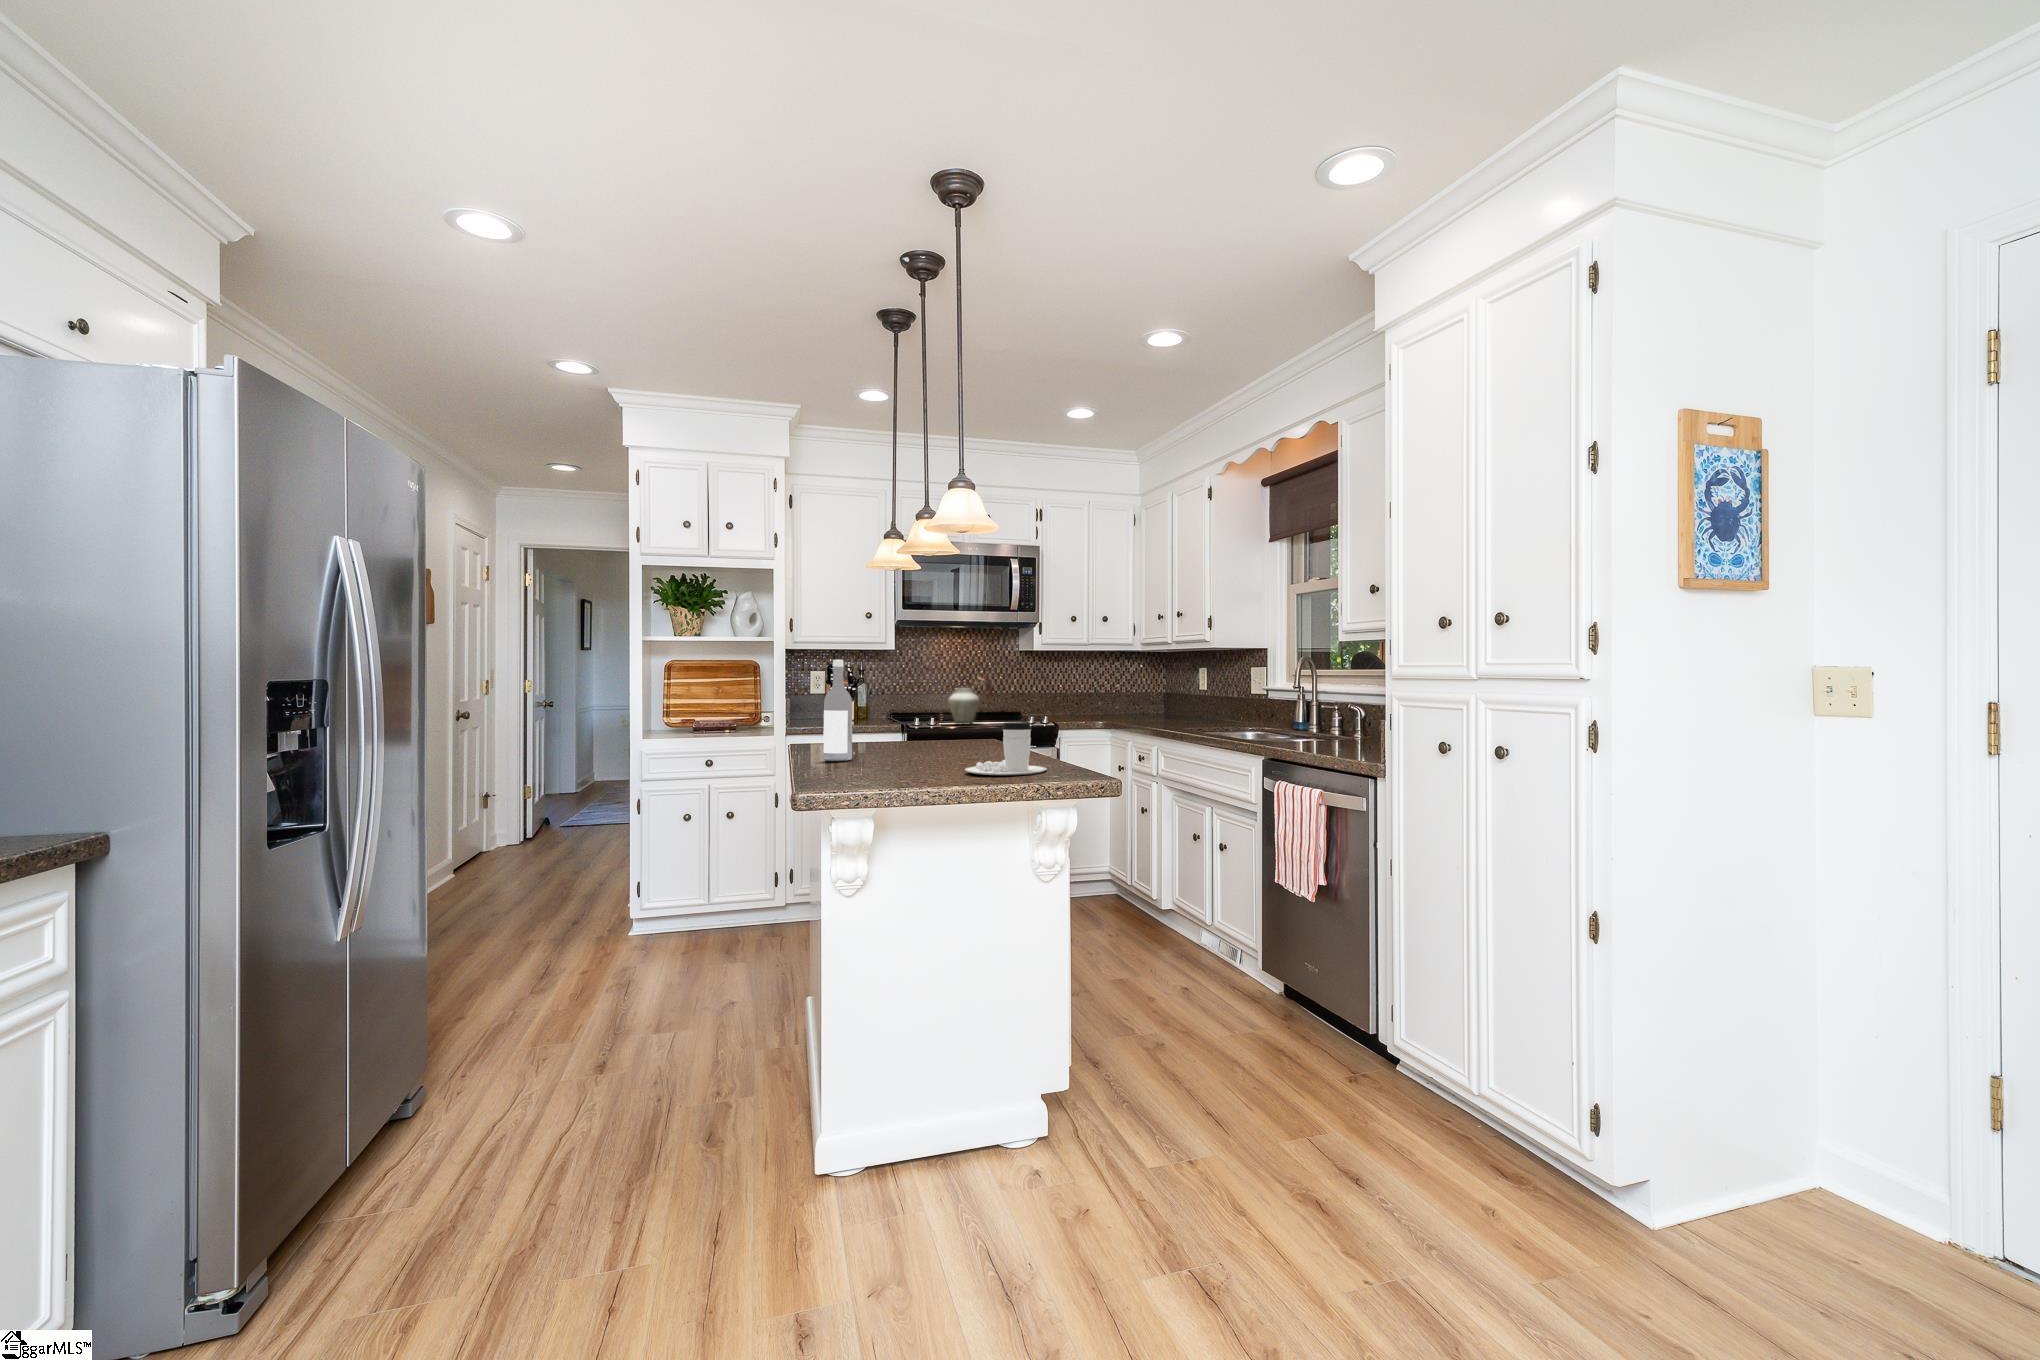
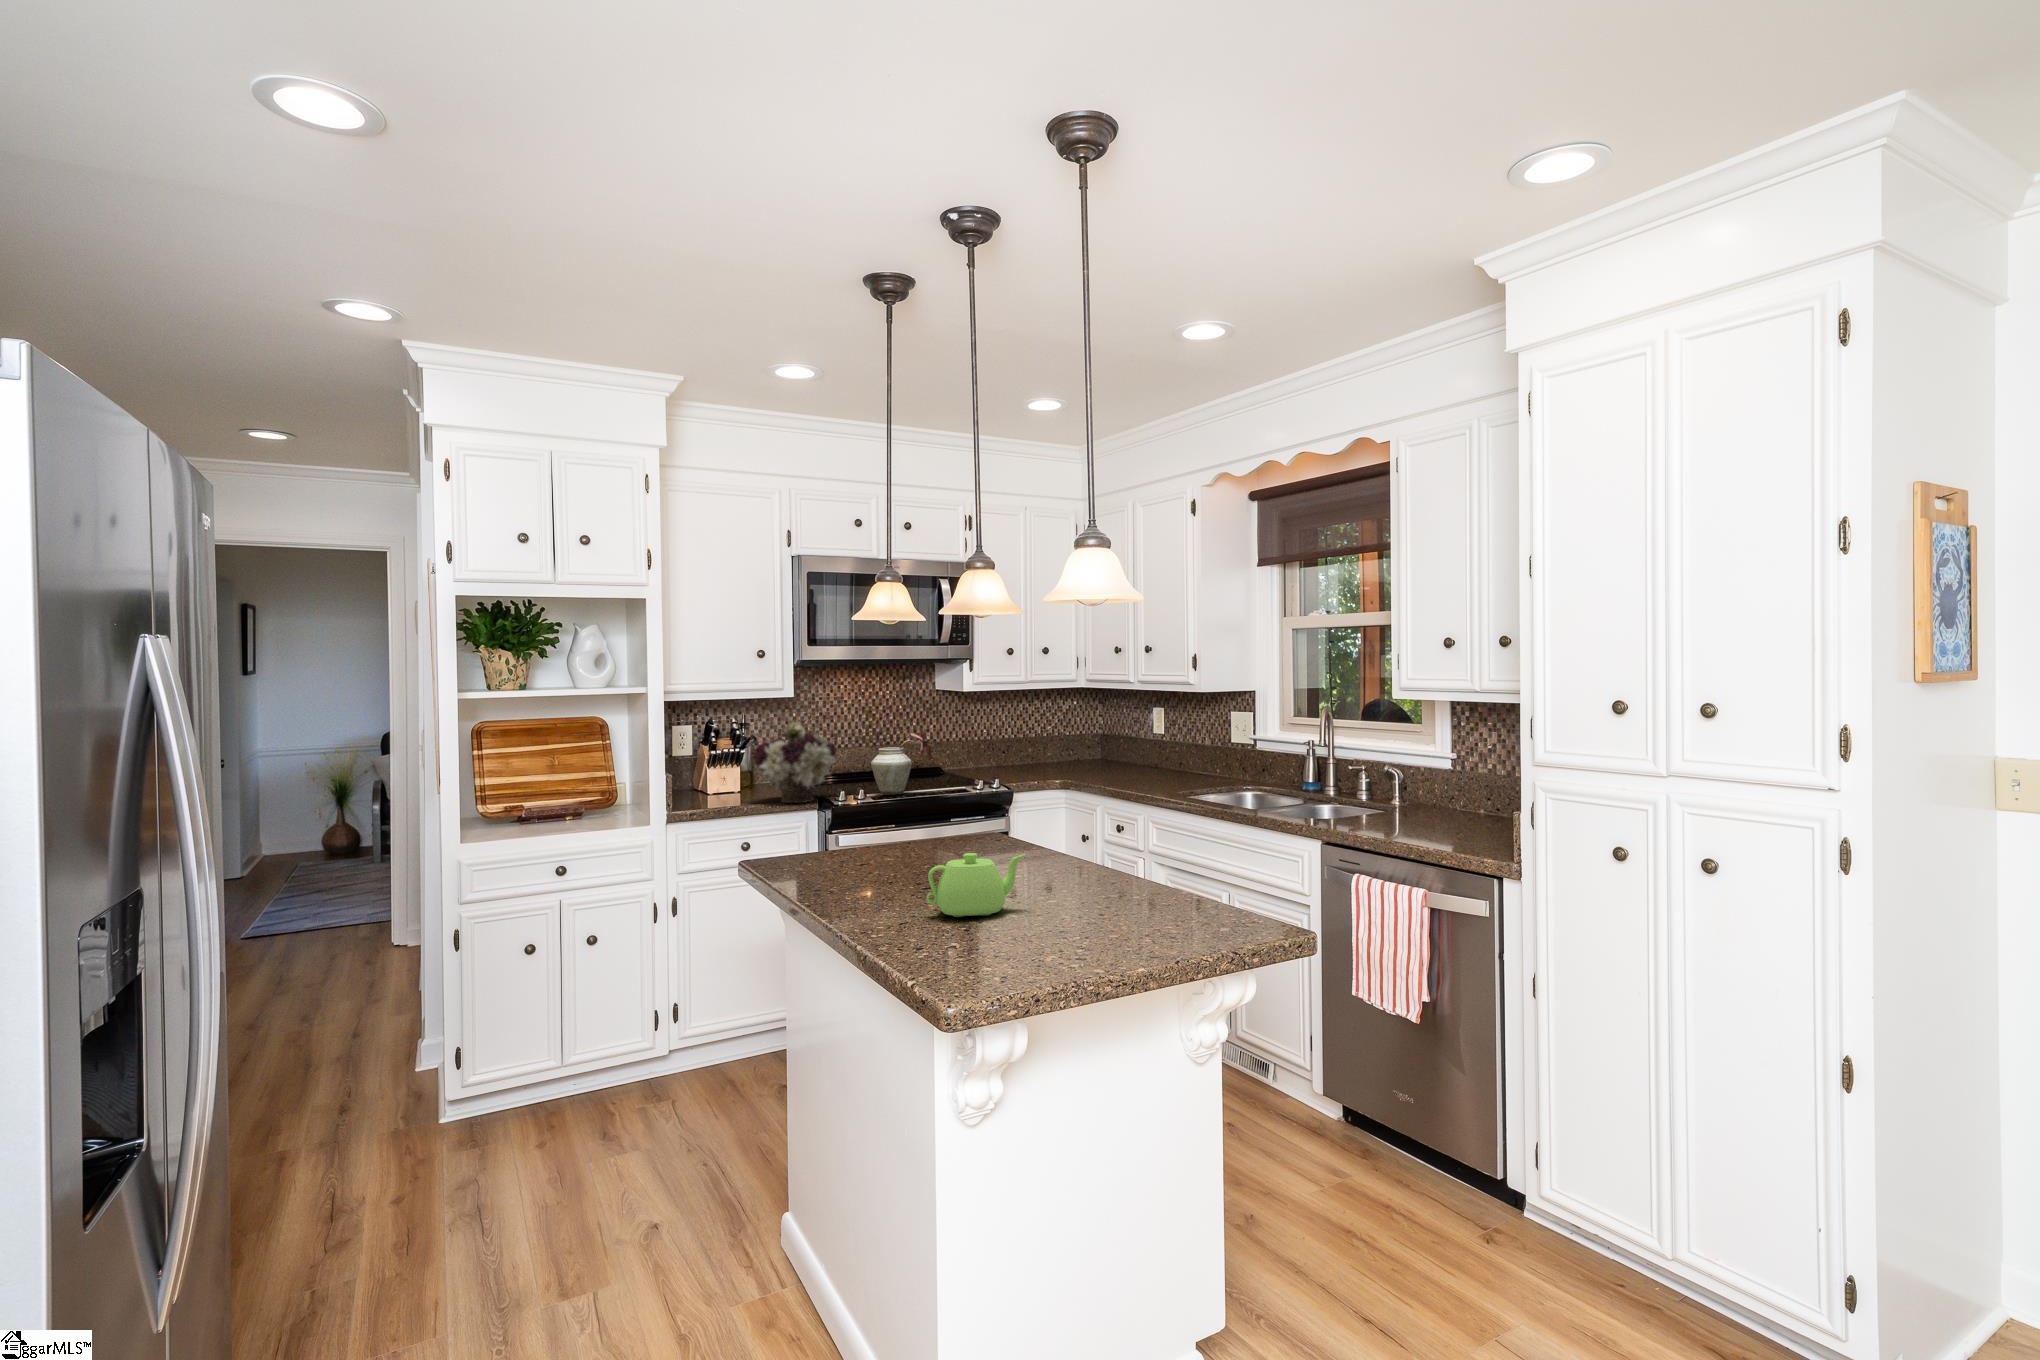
wine bottle: present [823,660,852,761] -> none [841,760,881,903]
flower arrangement: none [859,666,923,728] -> present [753,722,837,803]
teapot: none [863,722,935,766] -> present [926,853,1025,917]
coffee cup: present [965,722,1046,775] -> none [1111,859,1222,941]

